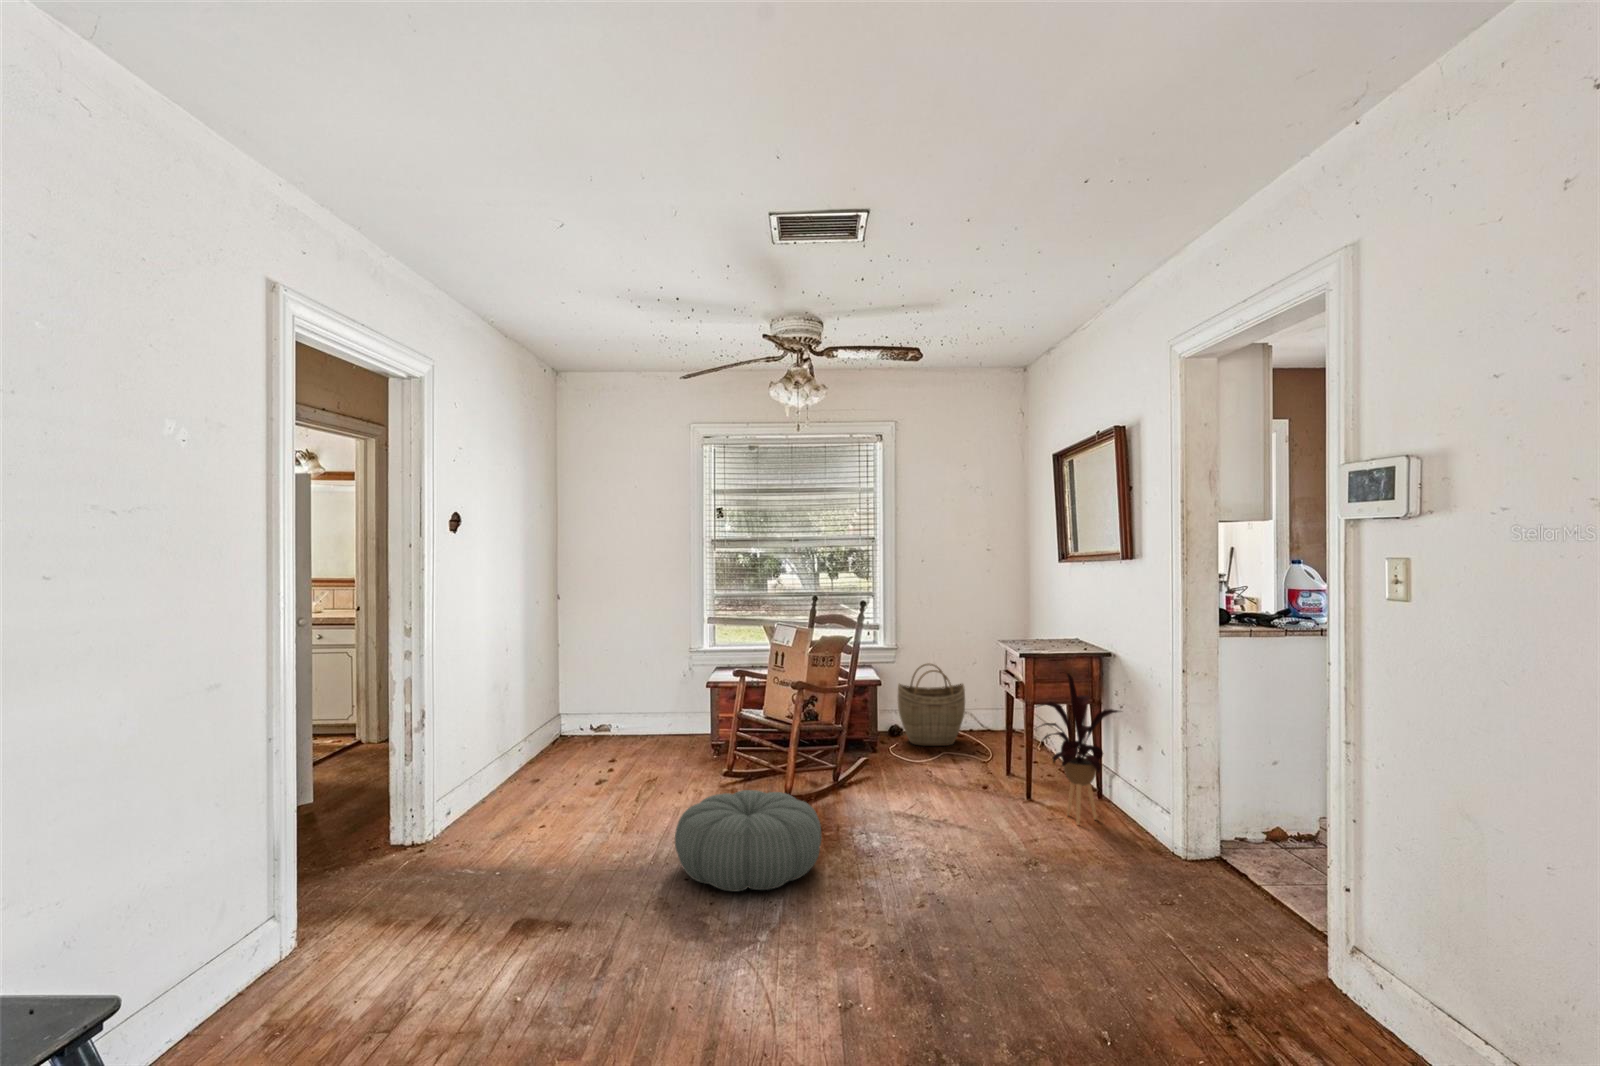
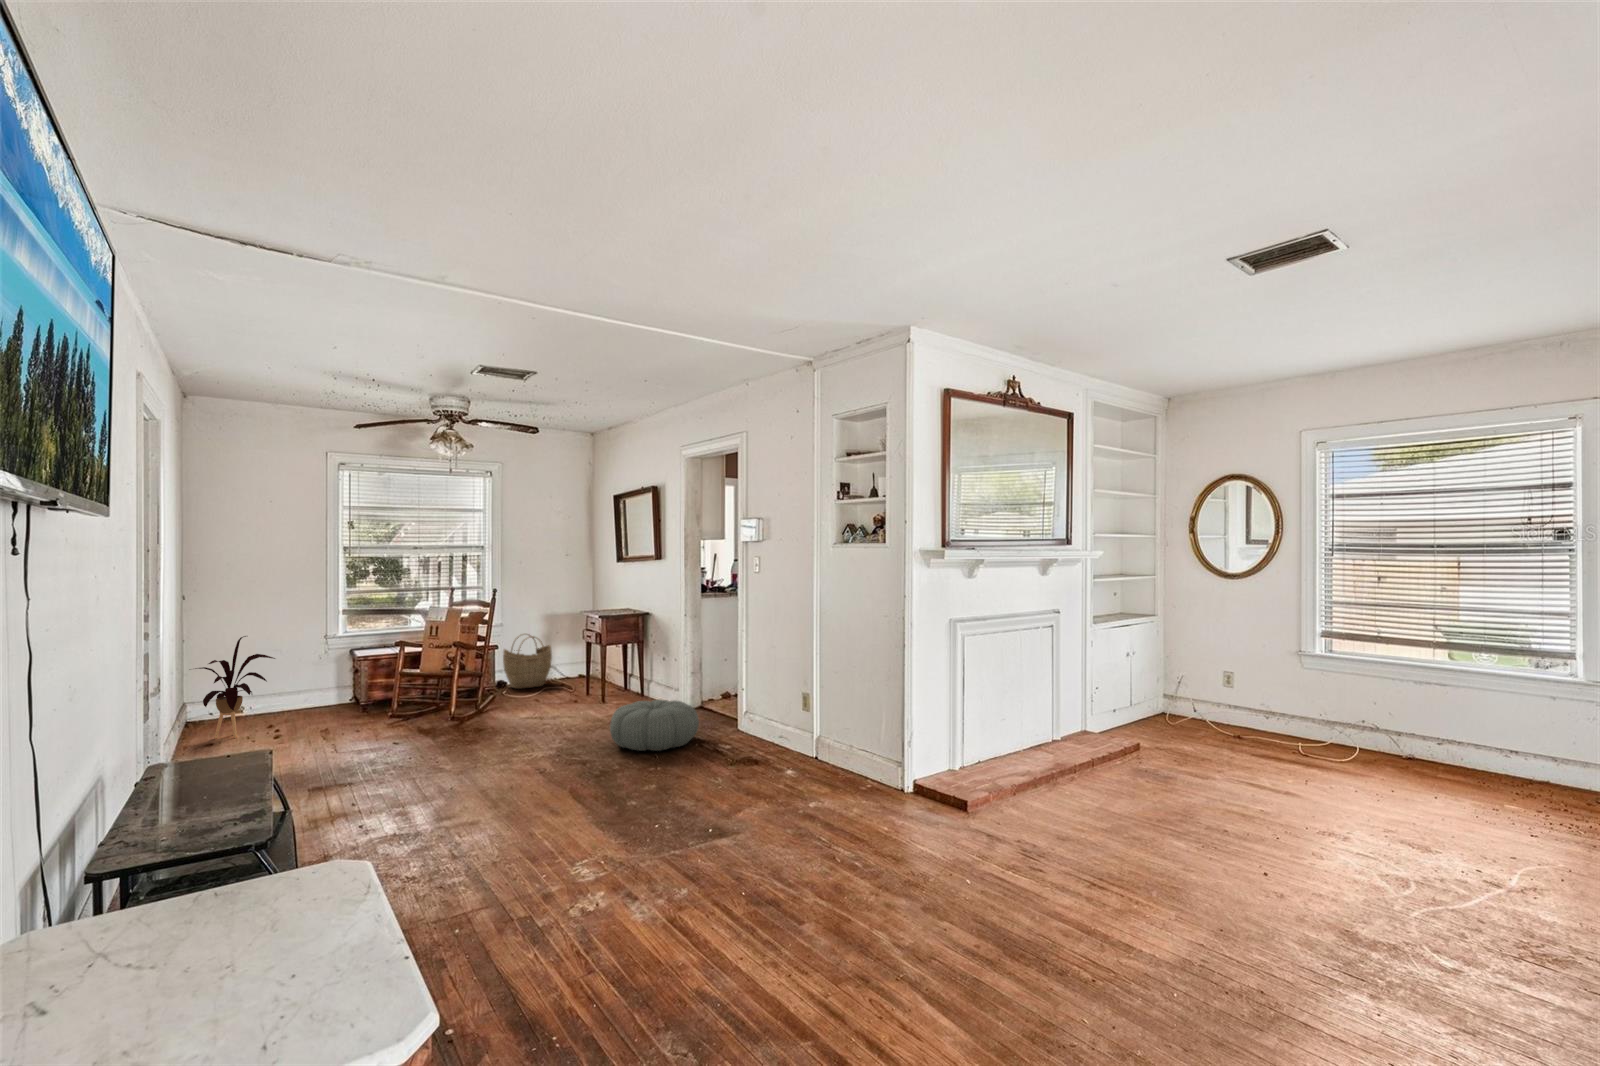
house plant: present [1037,673,1119,825] -> present [195,636,275,738]
pouf: present [675,790,822,891] -> present [610,699,699,751]

